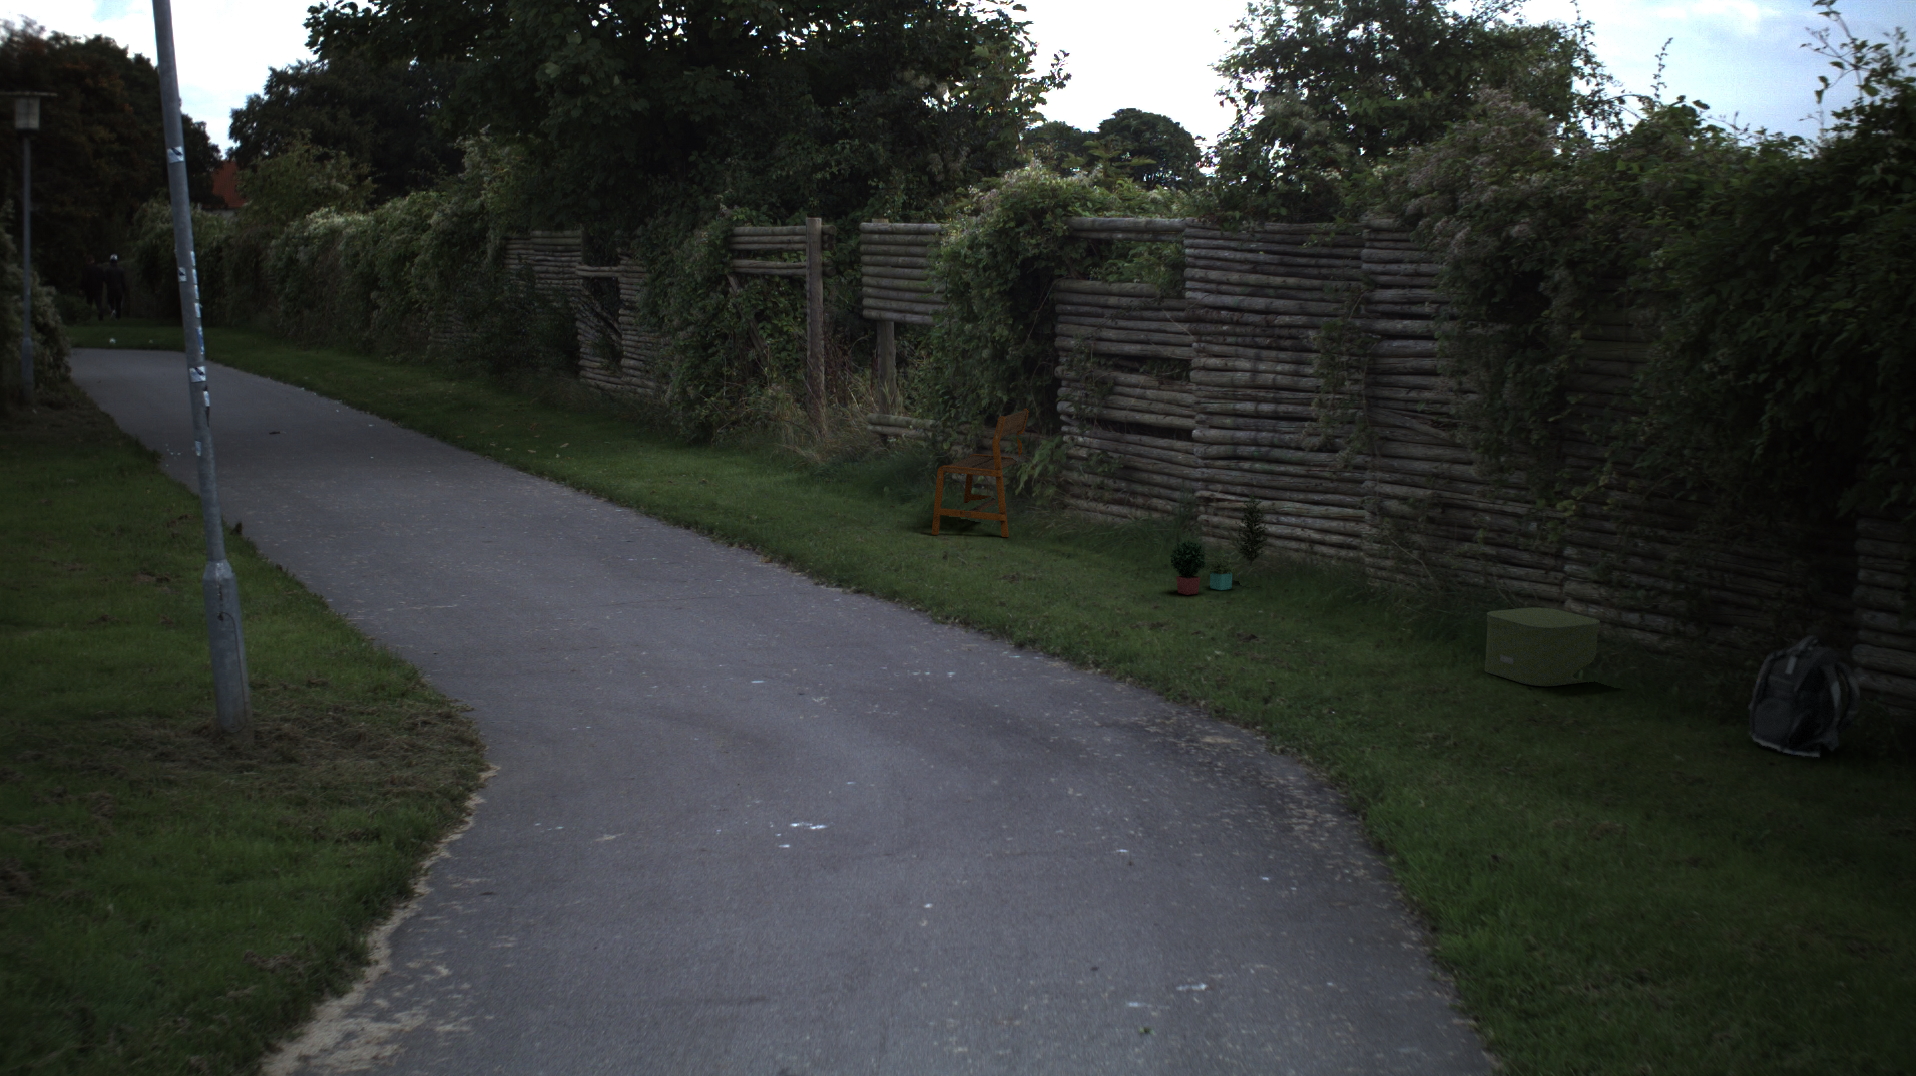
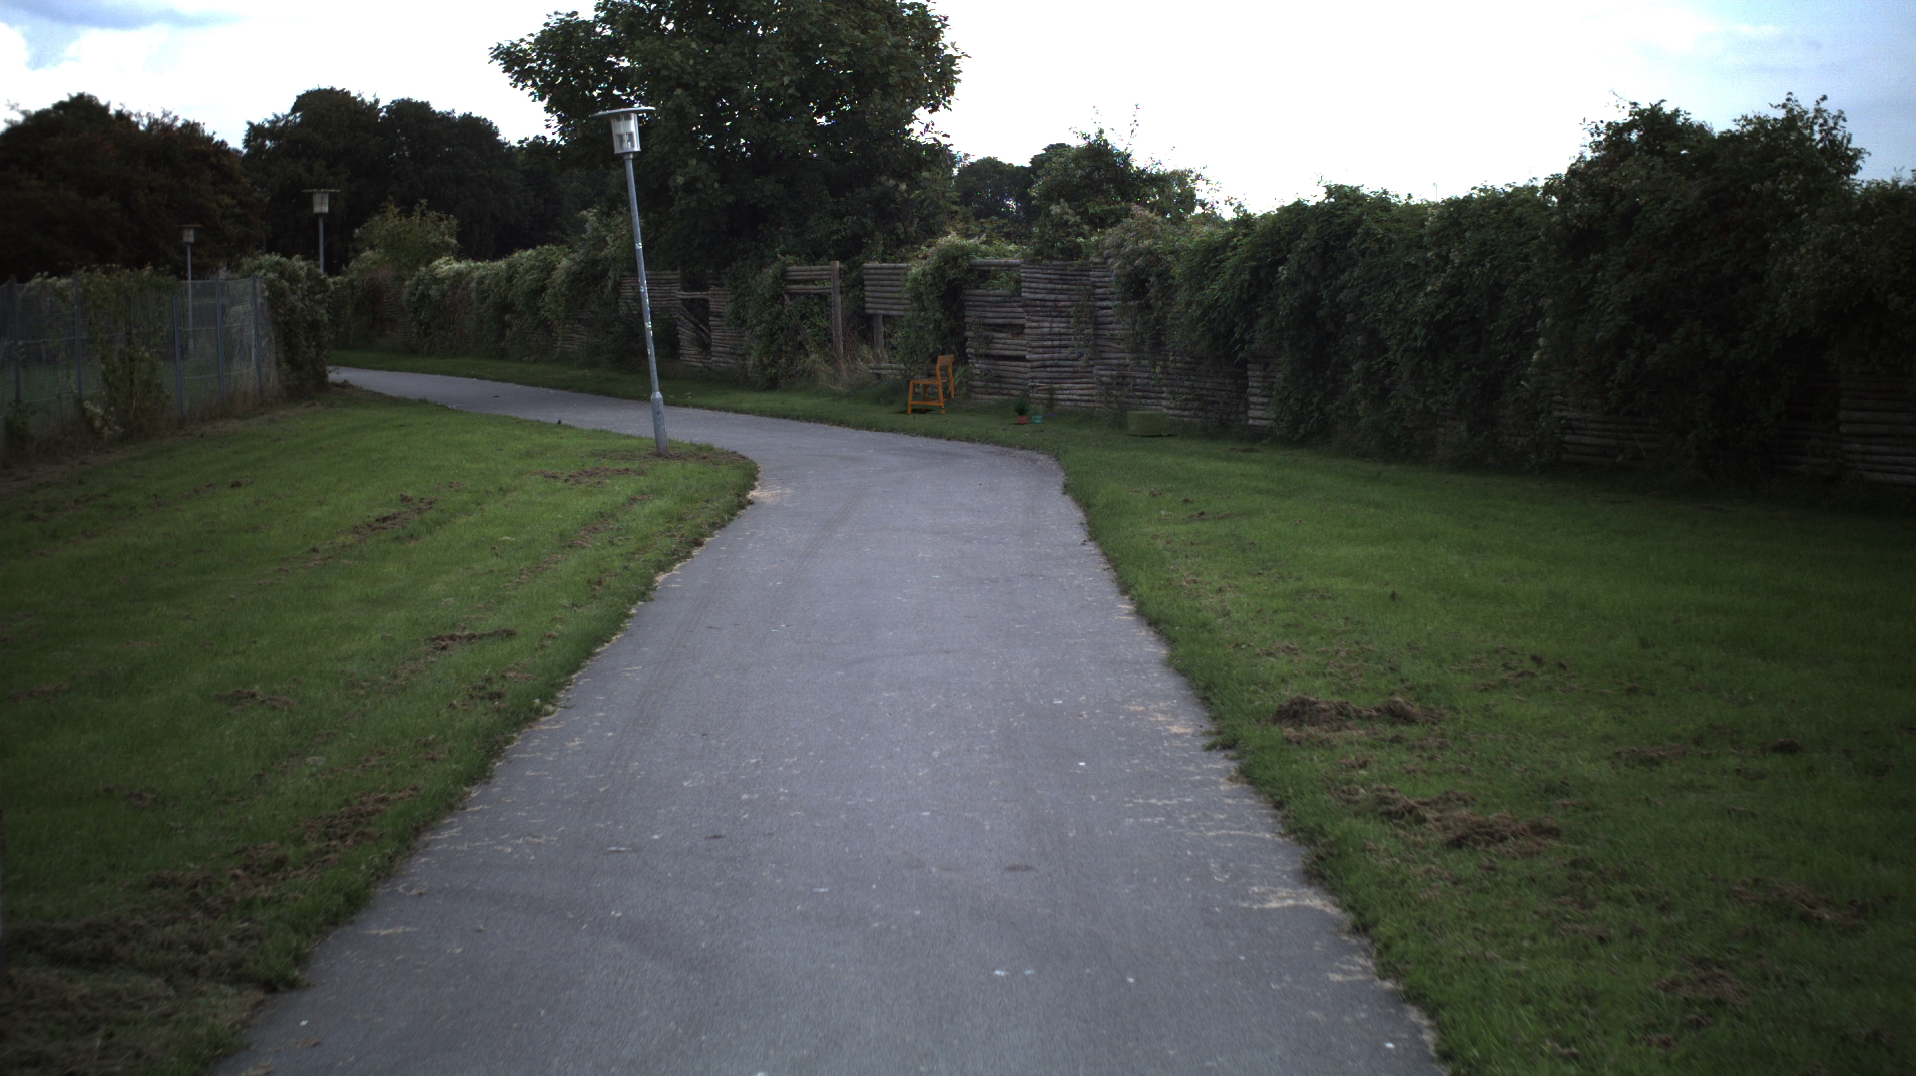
backpack: present [1748,636,1860,757] -> none [1198,401,1231,441]

